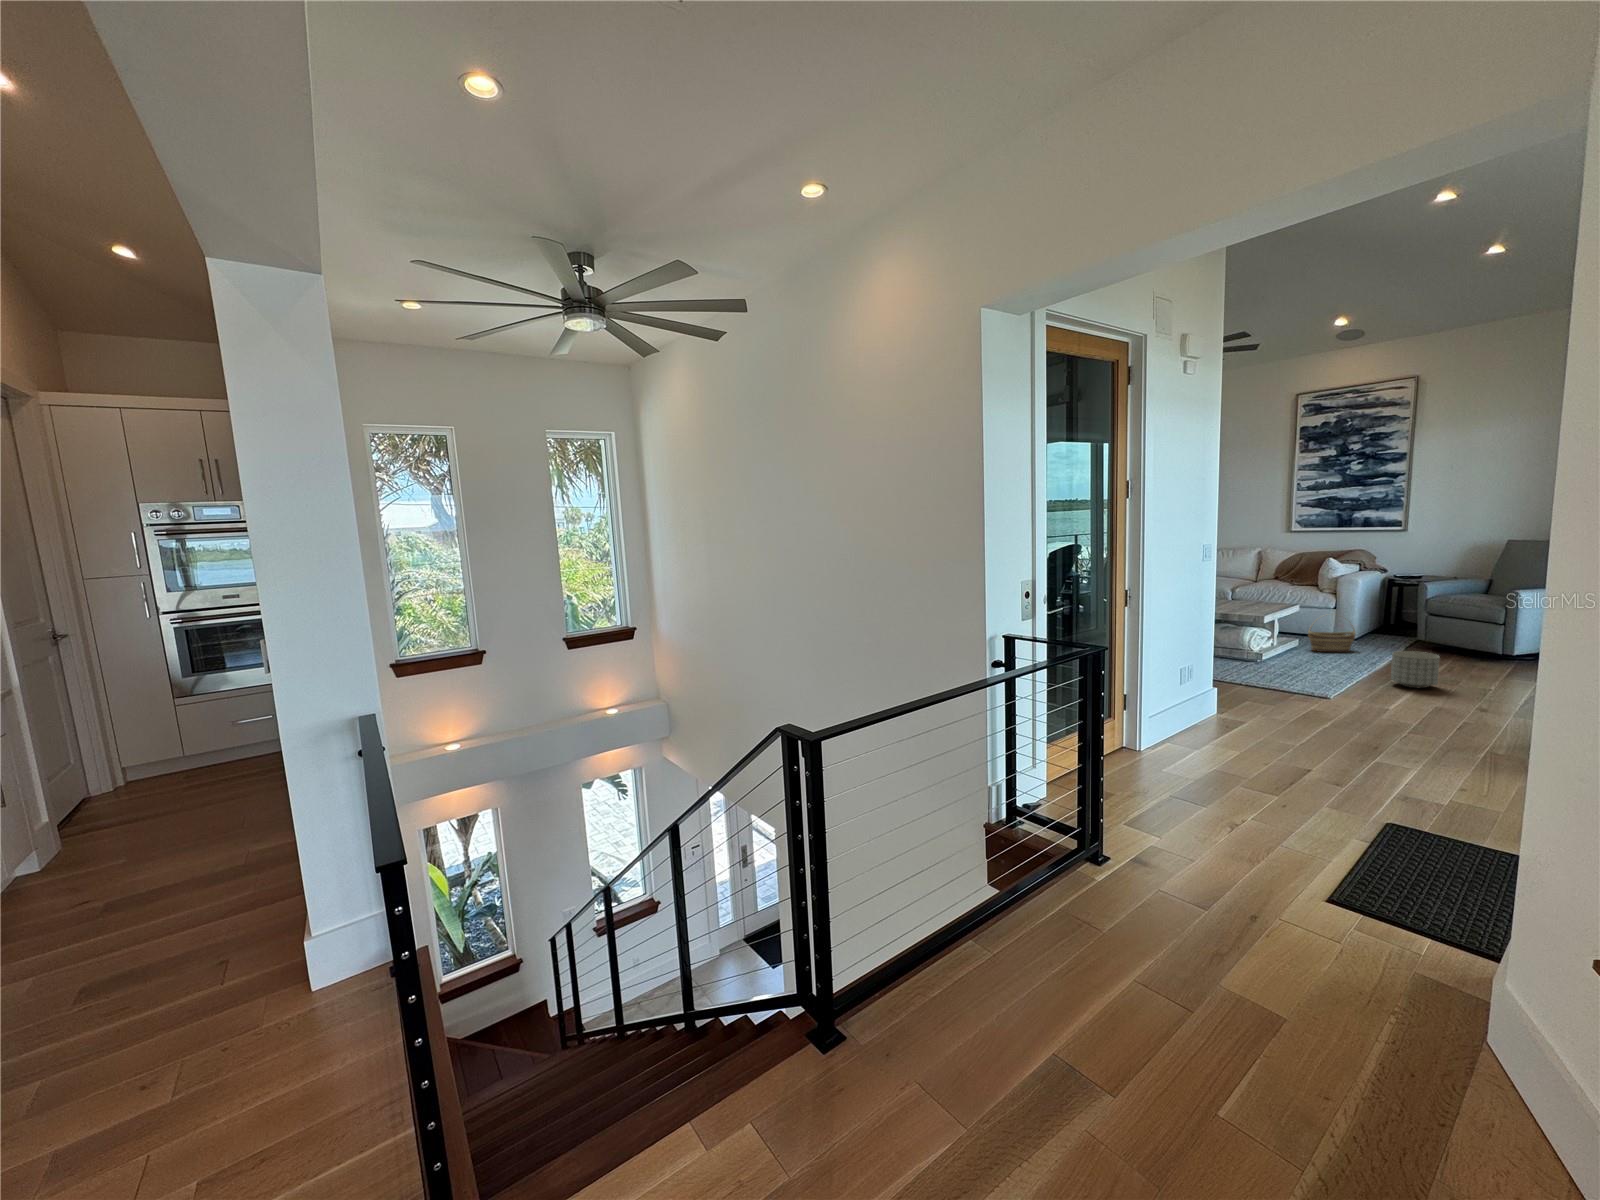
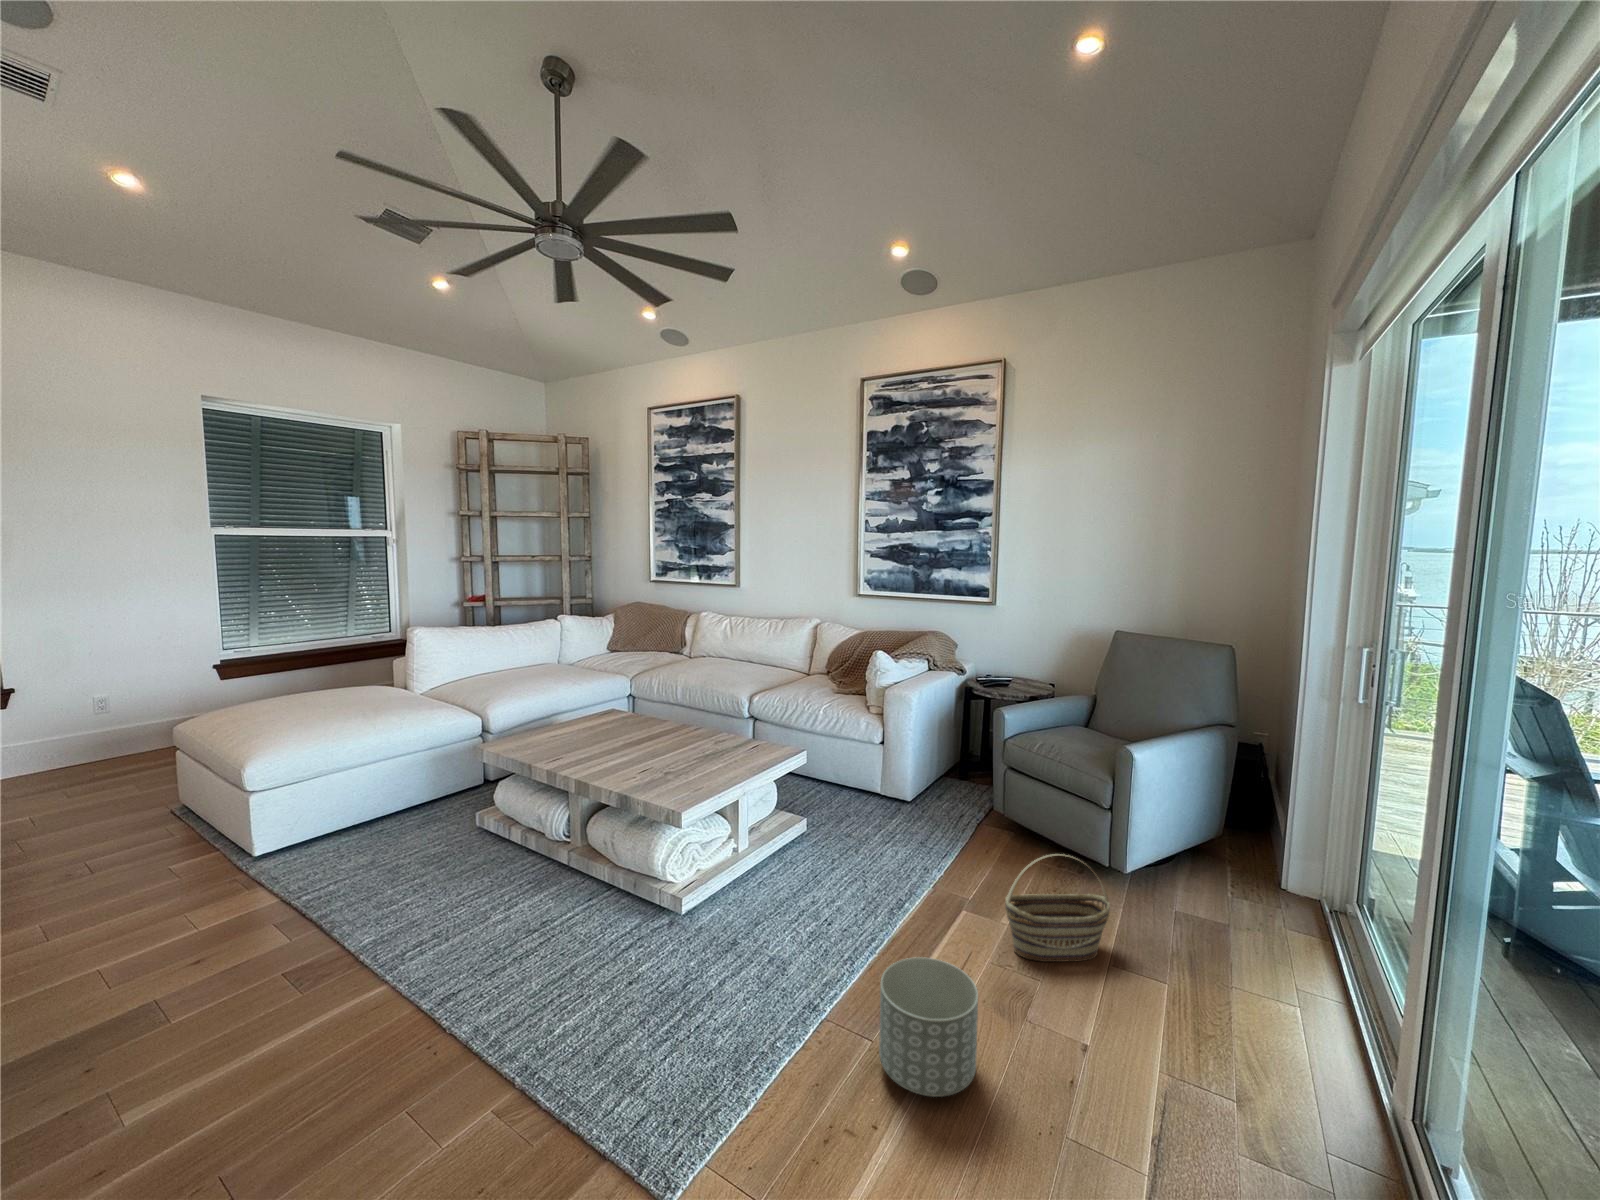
basket: present [1308,619,1355,652] -> present [1005,854,1110,962]

